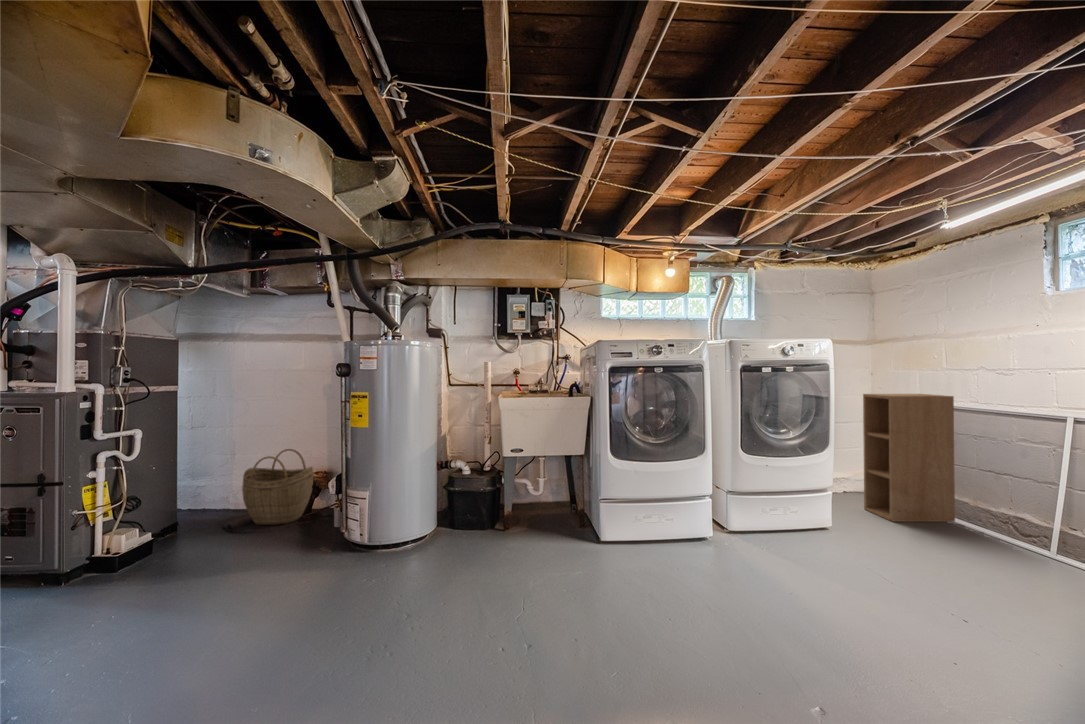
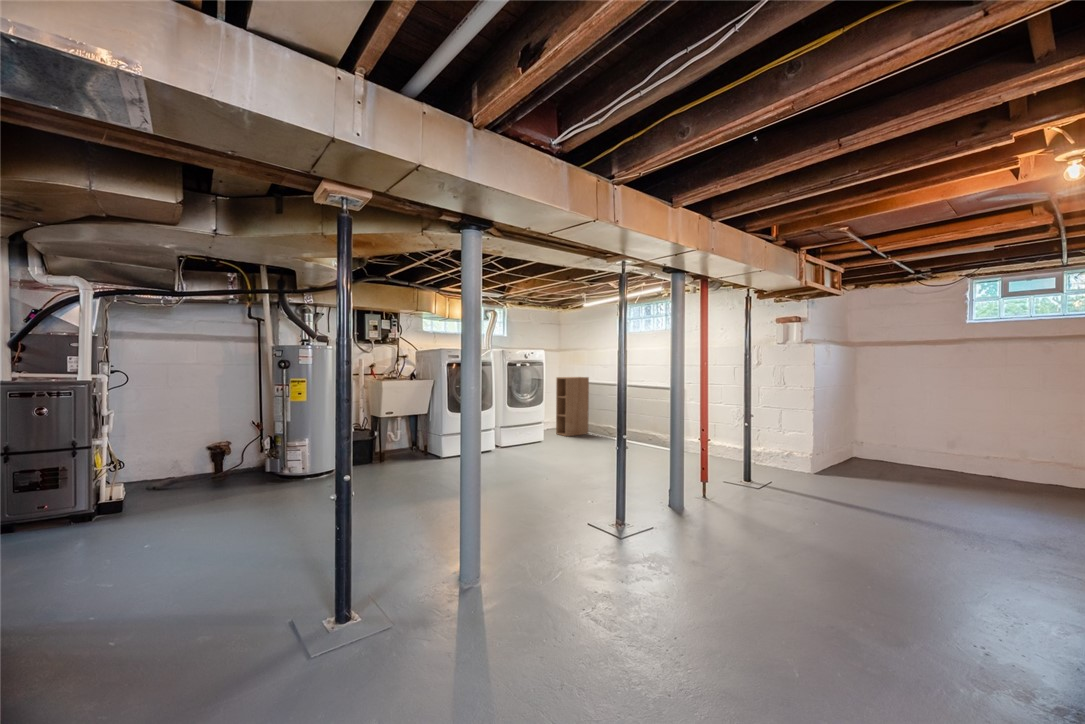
woven basket: present [242,449,313,525] -> none [164,427,223,484]

